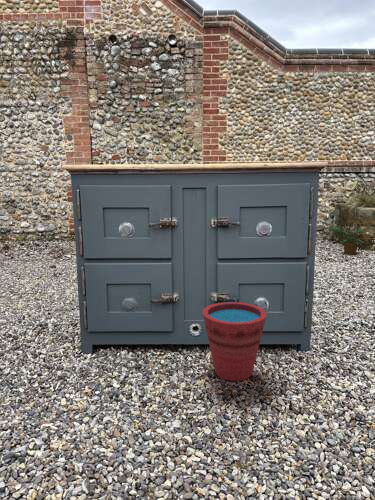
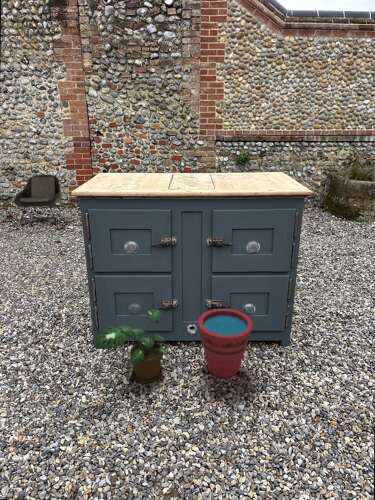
lounge chair: none [11,206,64,256] -> present [14,175,62,225]
potted plant: present [329,227,364,255] -> present [96,309,169,383]

